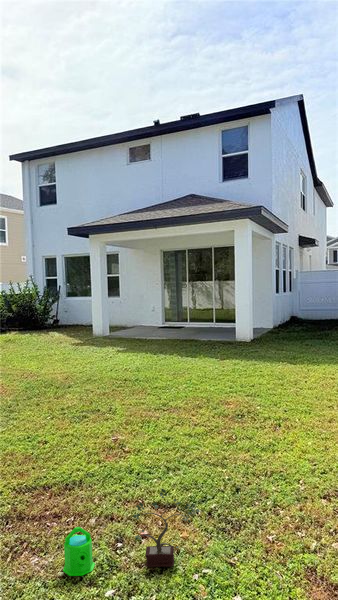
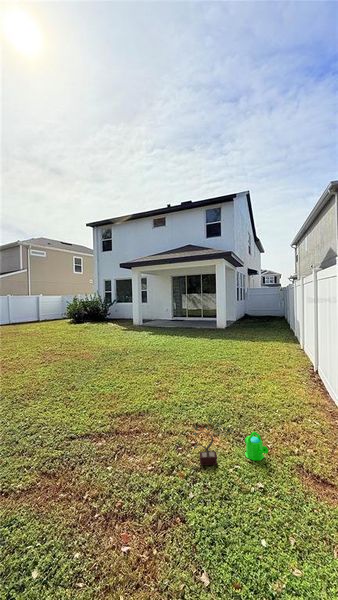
watering can: present [63,527,95,576] -> present [245,432,268,460]

